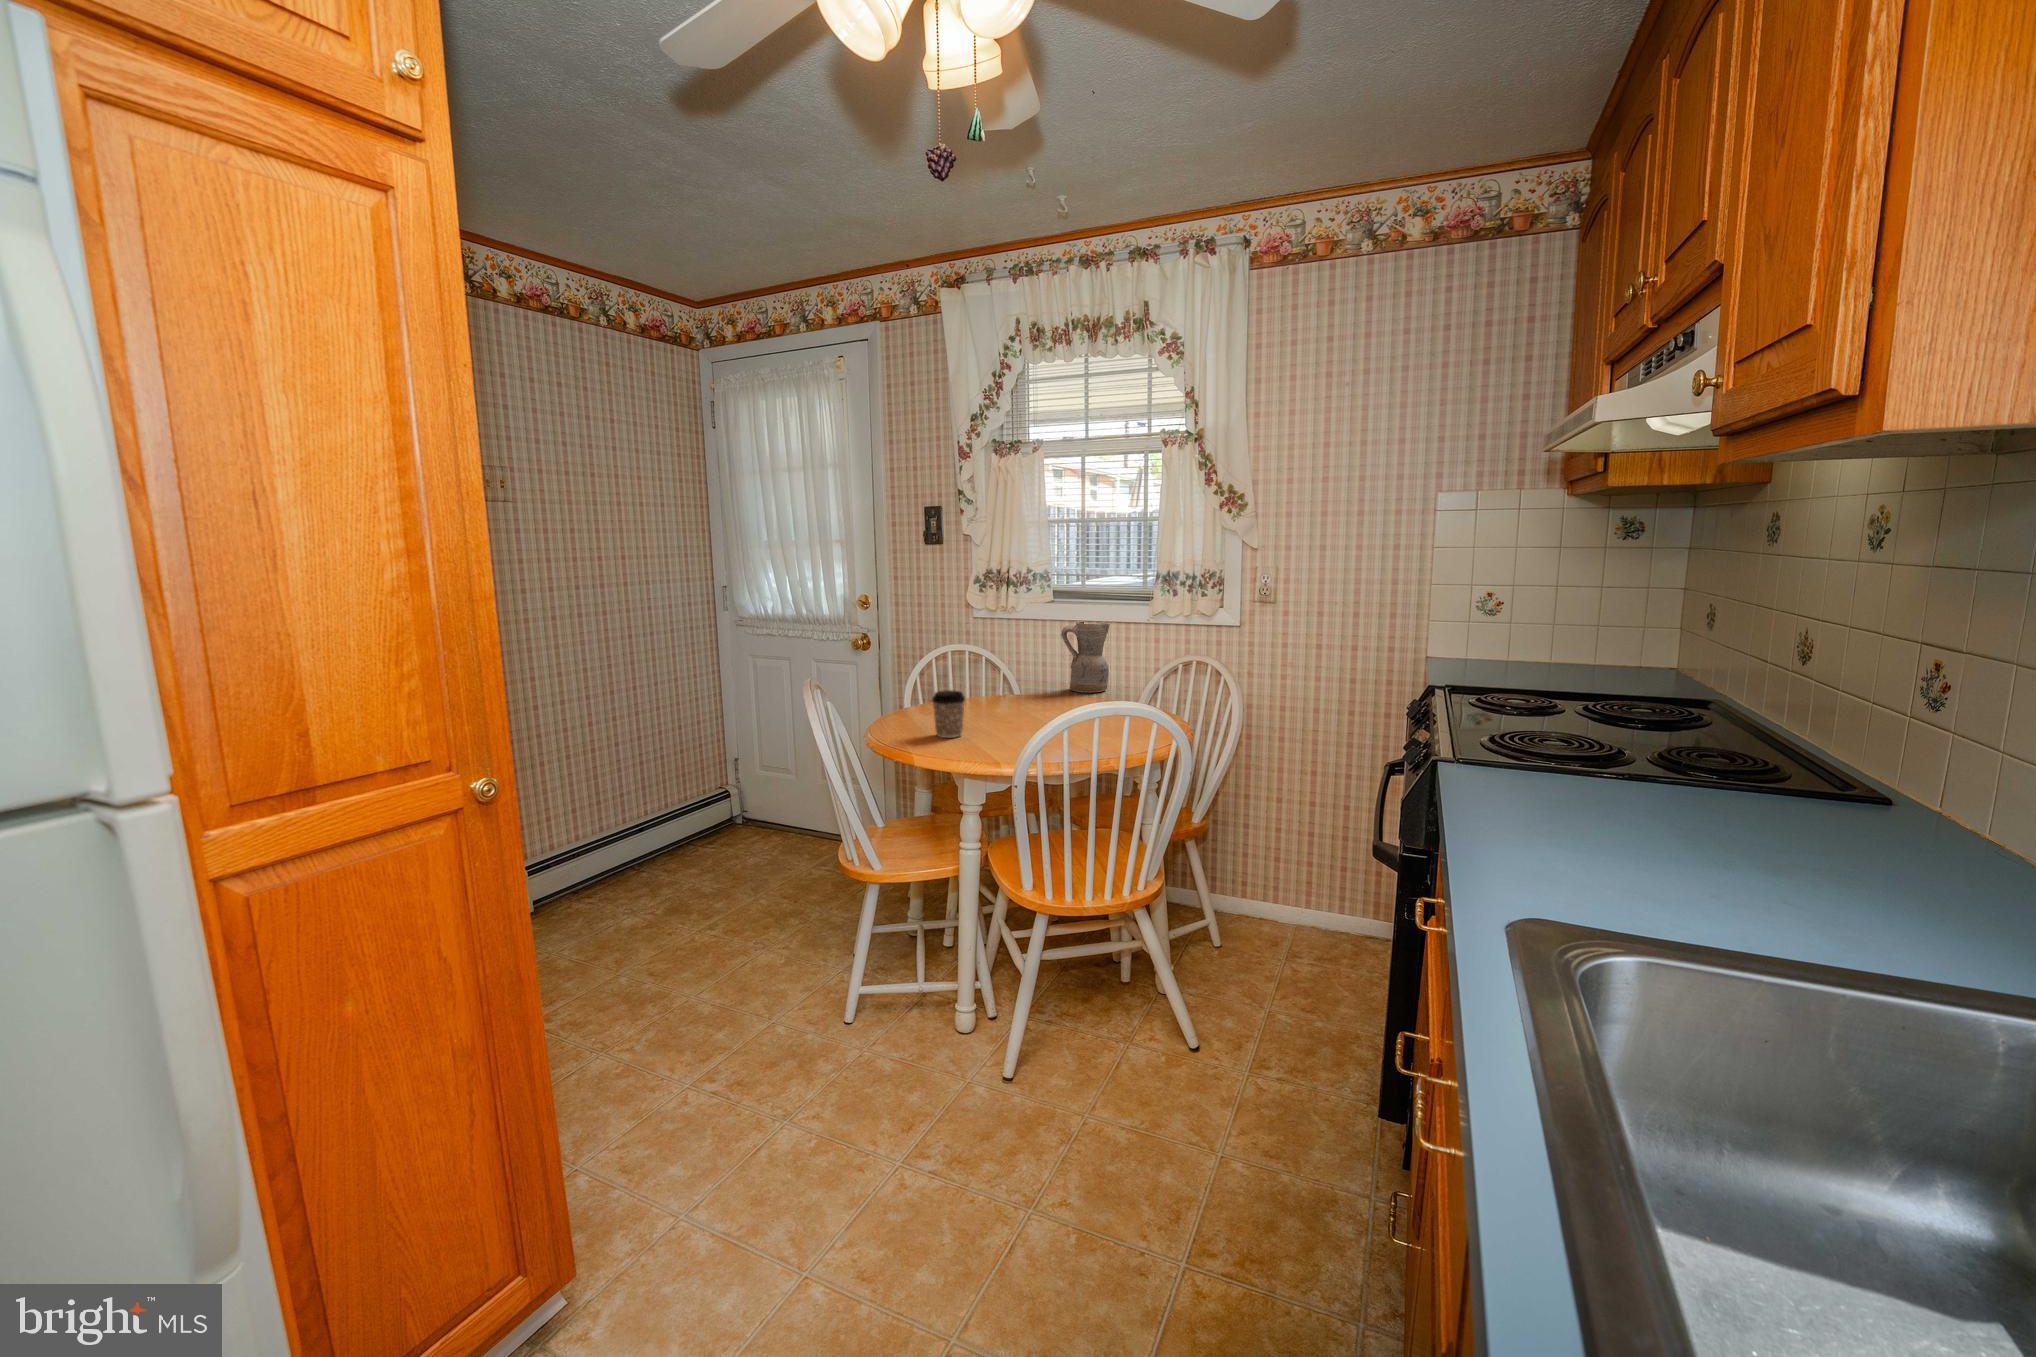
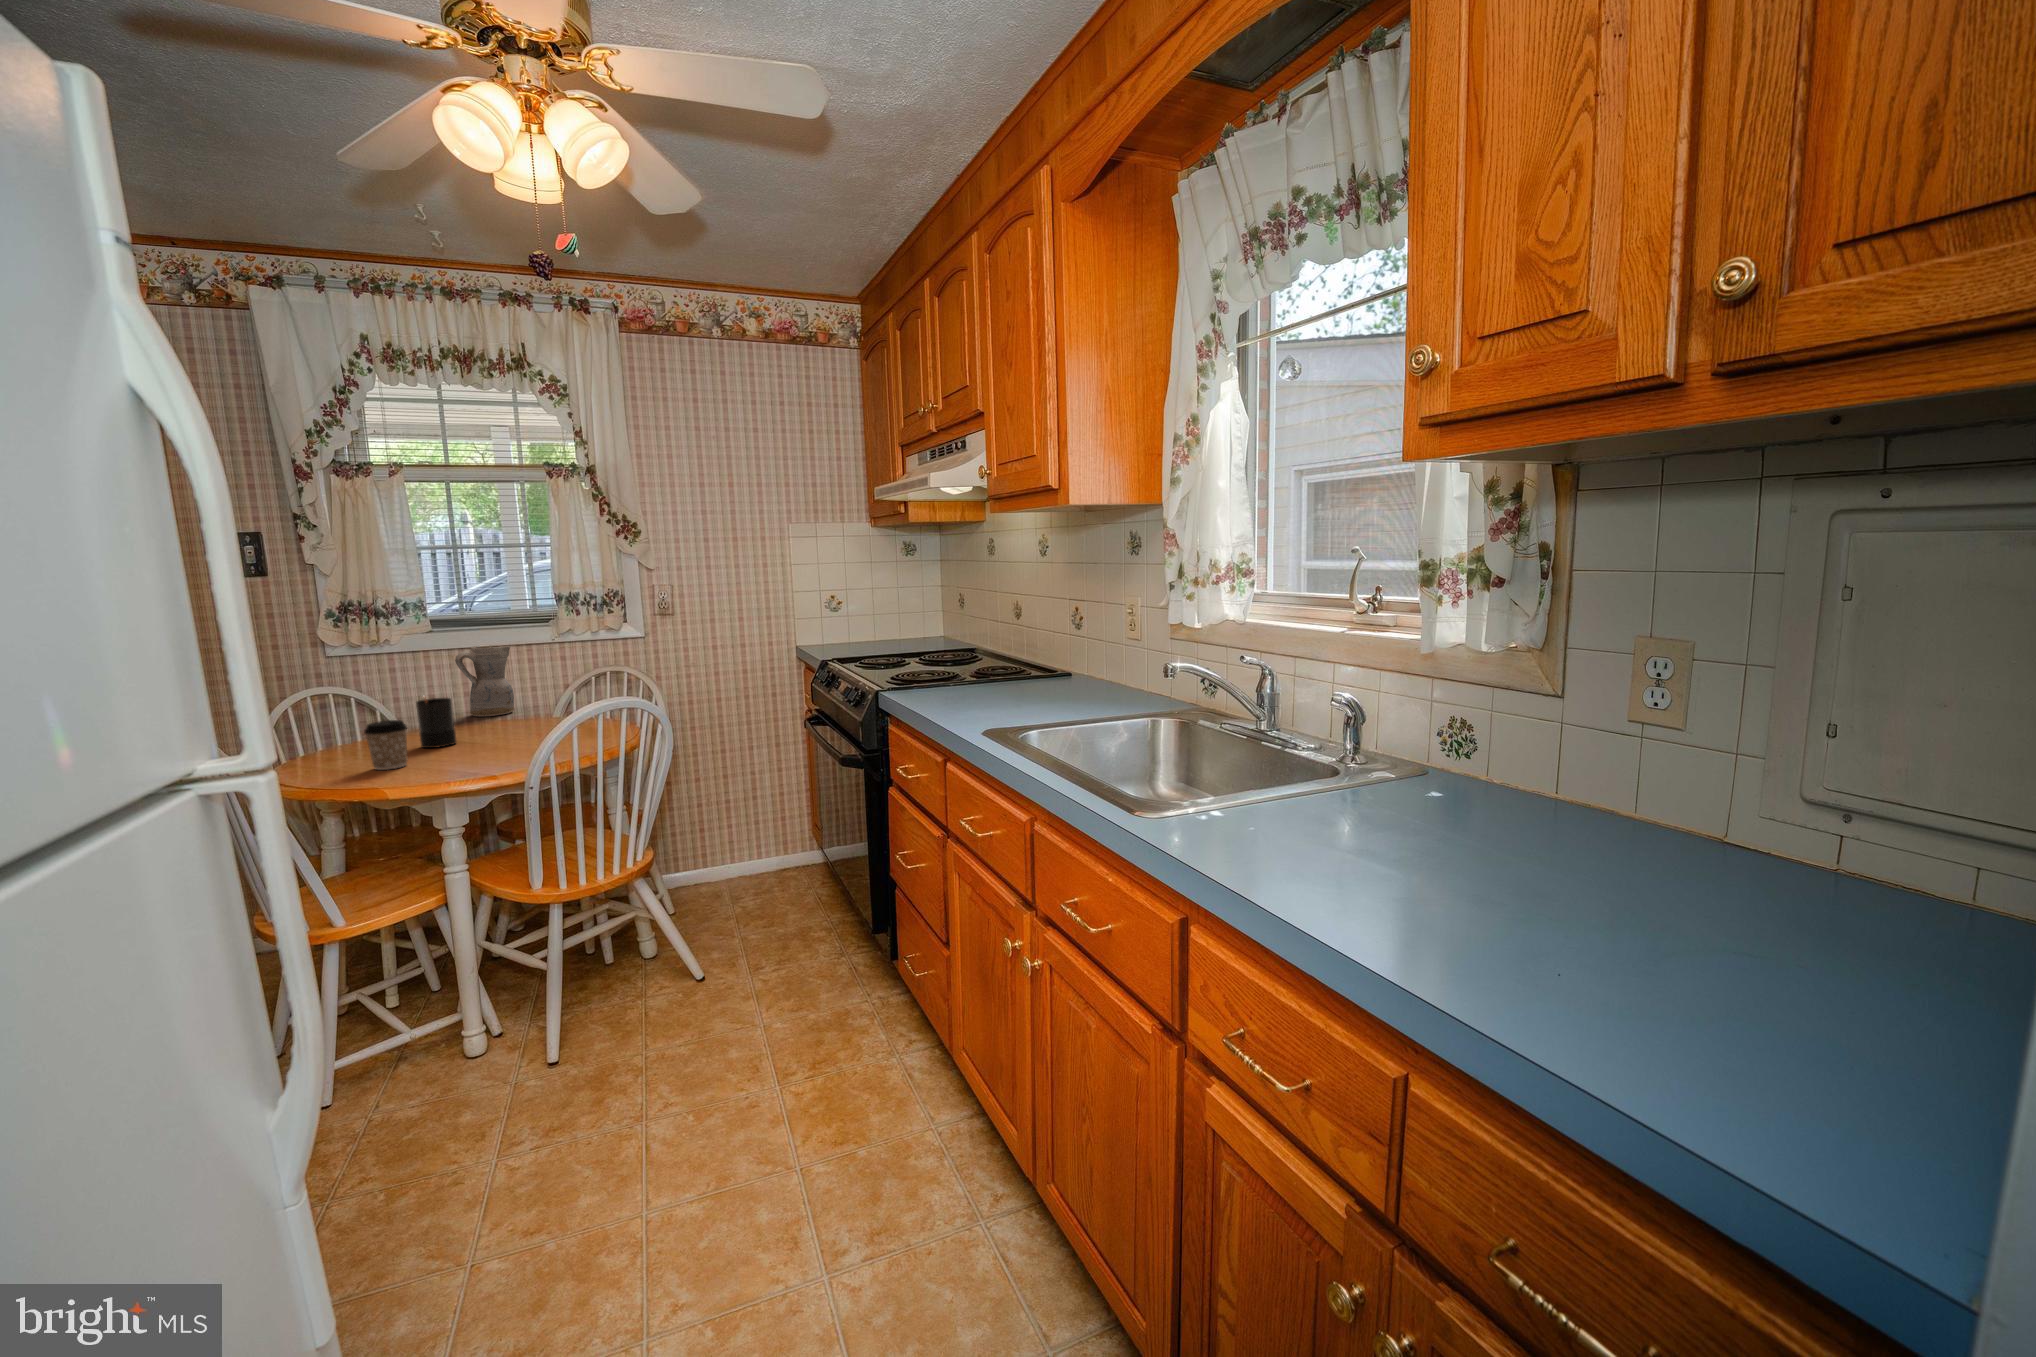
candle: none [994,668,1023,721] -> present [416,698,457,748]

